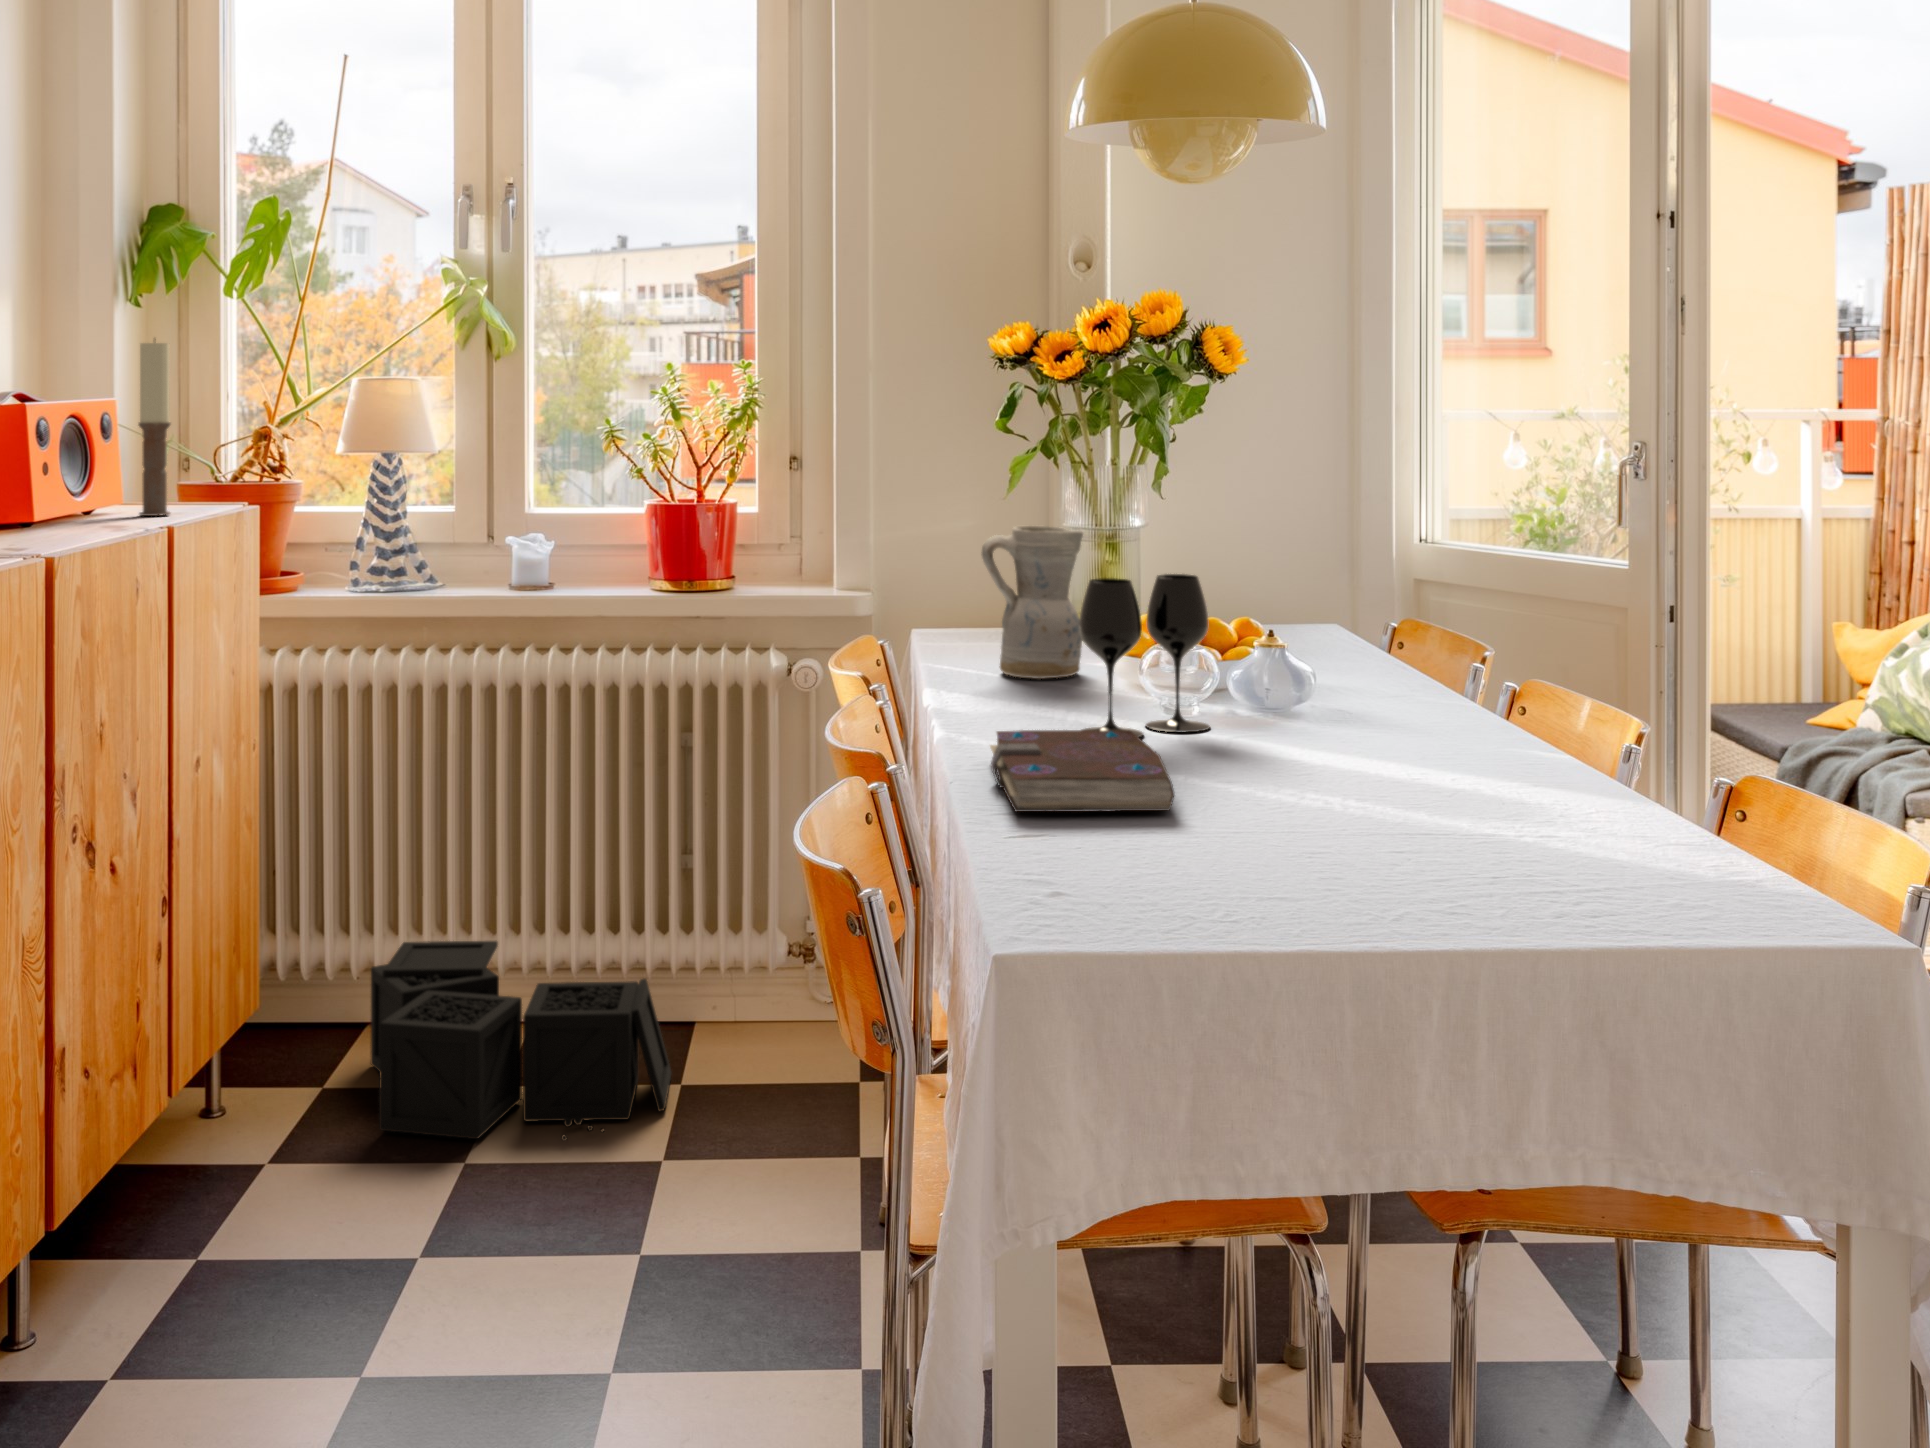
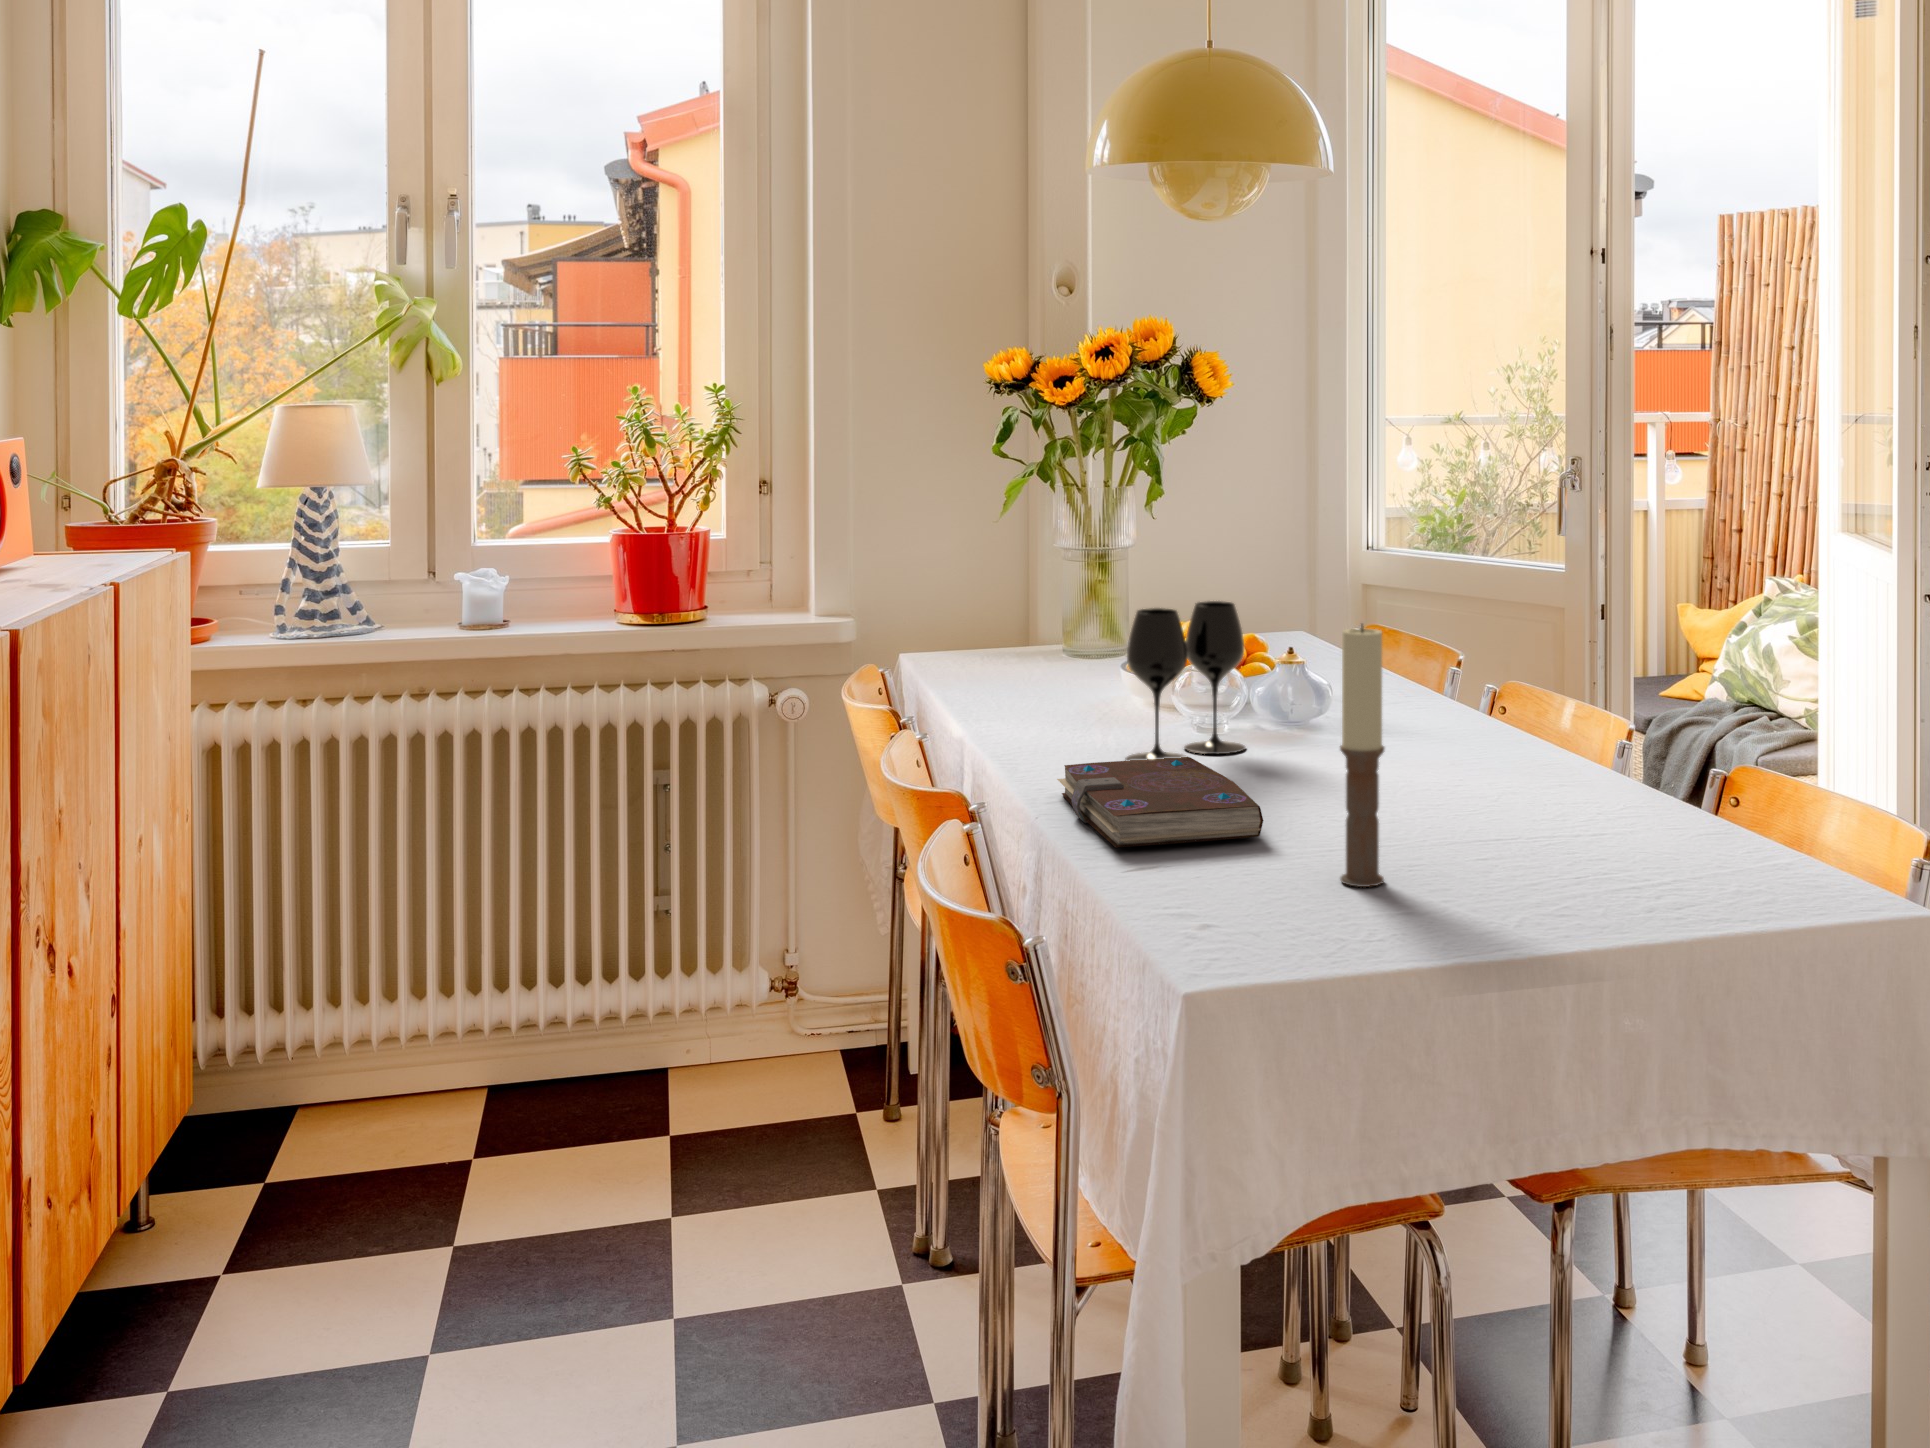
candle: present [139,342,171,516] -> present [1340,625,1385,887]
ceramic pitcher: present [981,526,1083,679] -> none [997,552,1096,704]
storage bin: present [371,941,671,1141] -> none [316,1006,664,1224]

